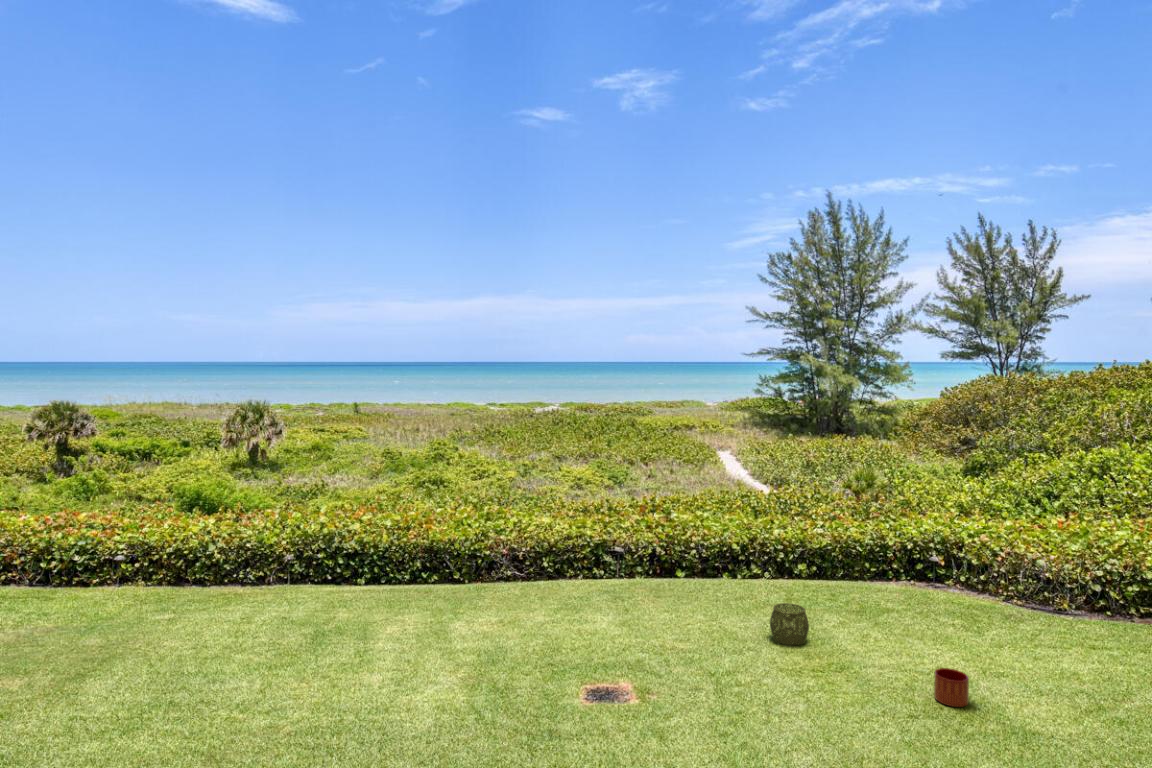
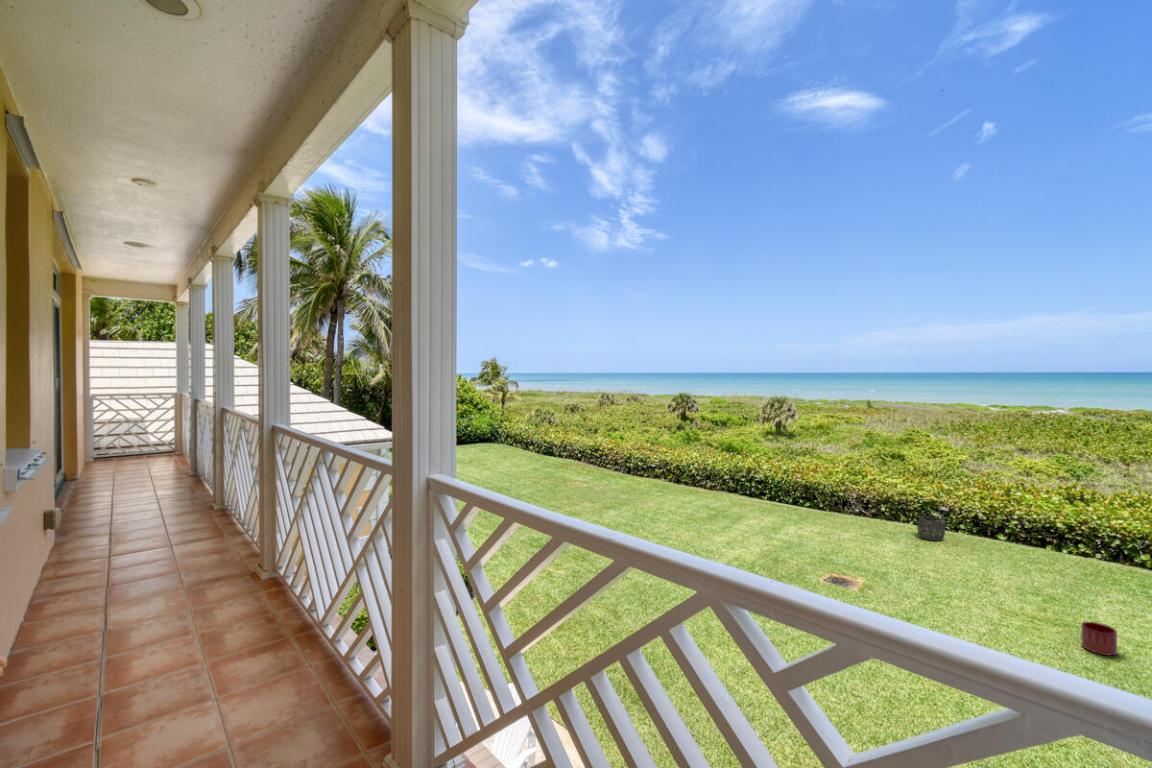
woven basket: present [770,603,809,645] -> present [917,516,945,541]

